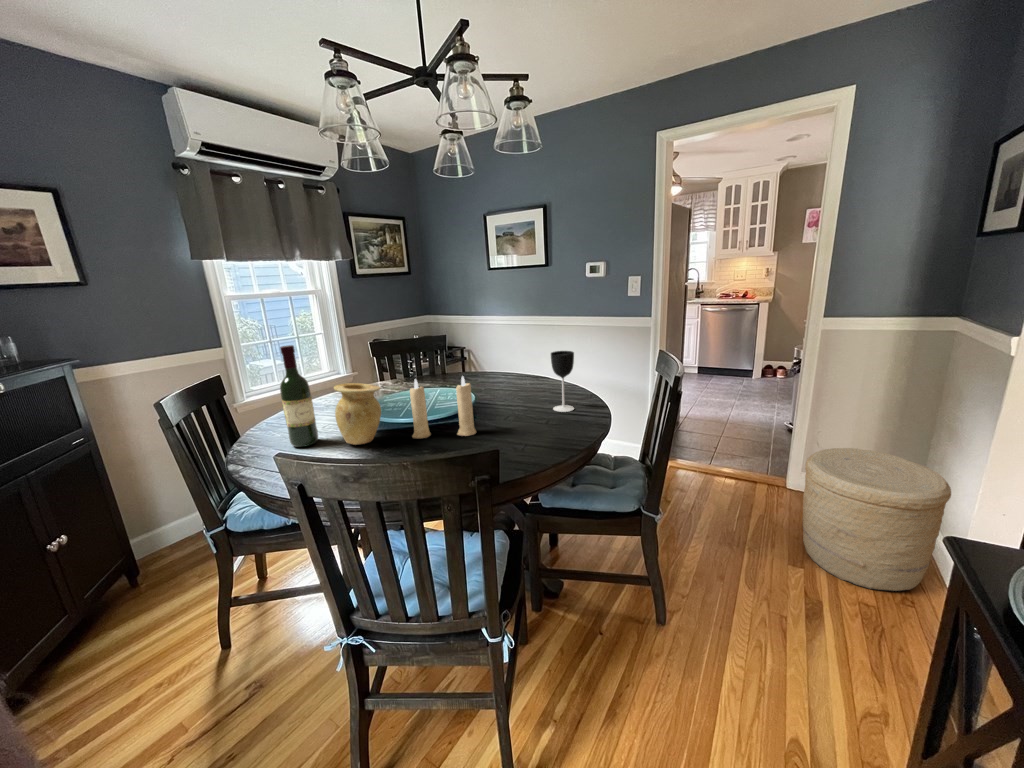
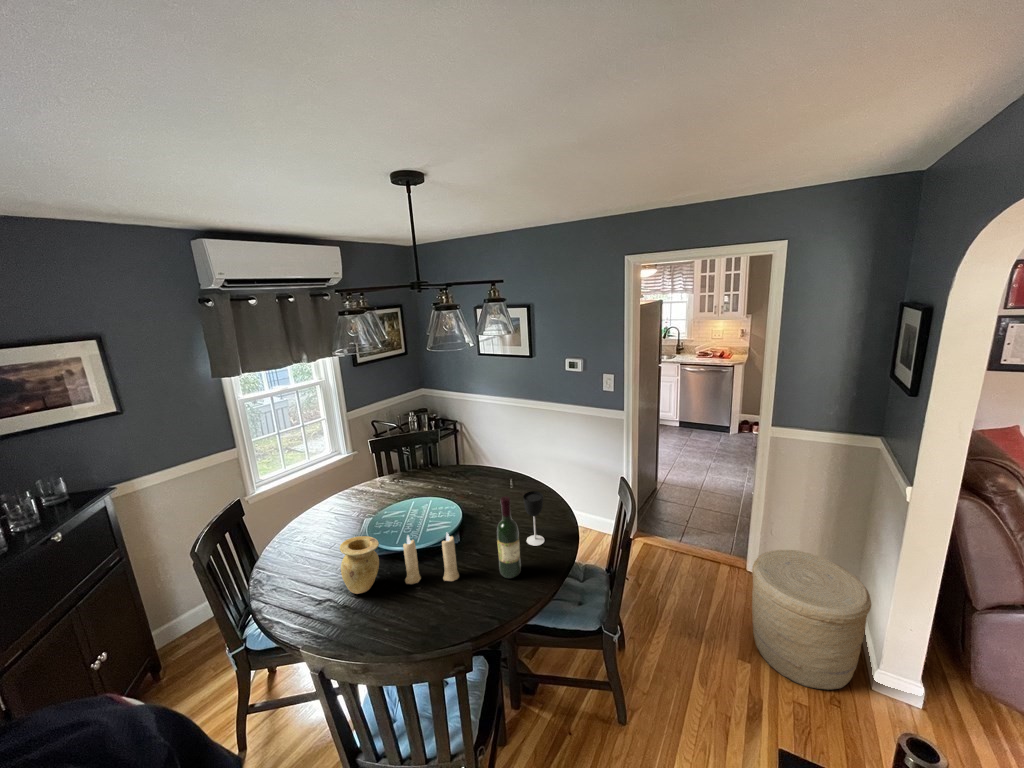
wine bottle: present [280,345,318,447] -> present [497,496,521,578]

